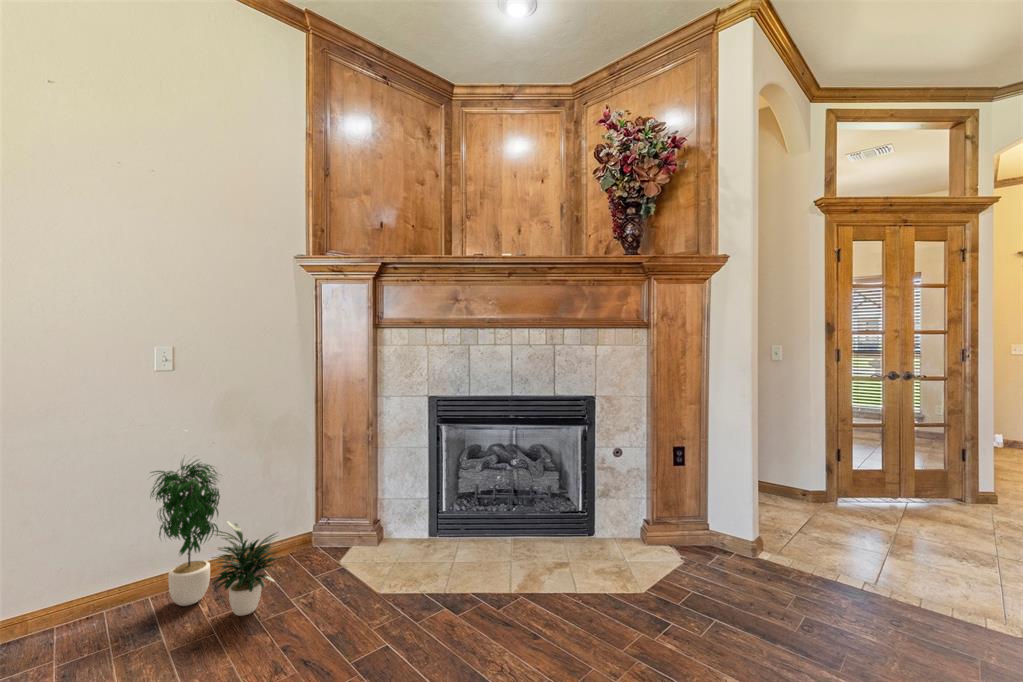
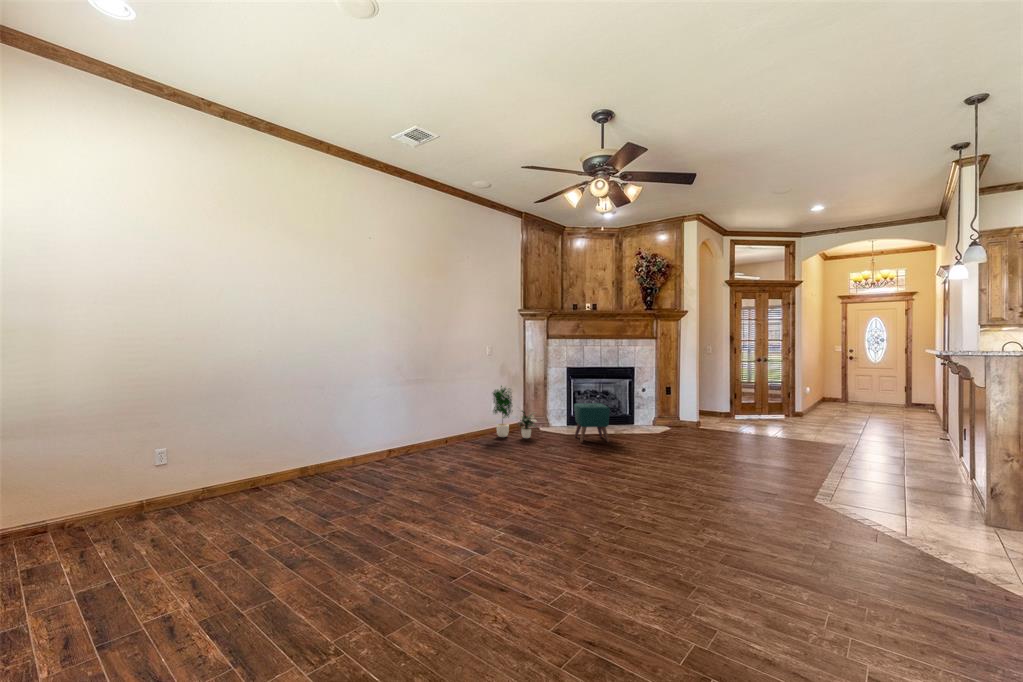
ottoman: none [363,512,470,659] -> present [574,403,610,443]

